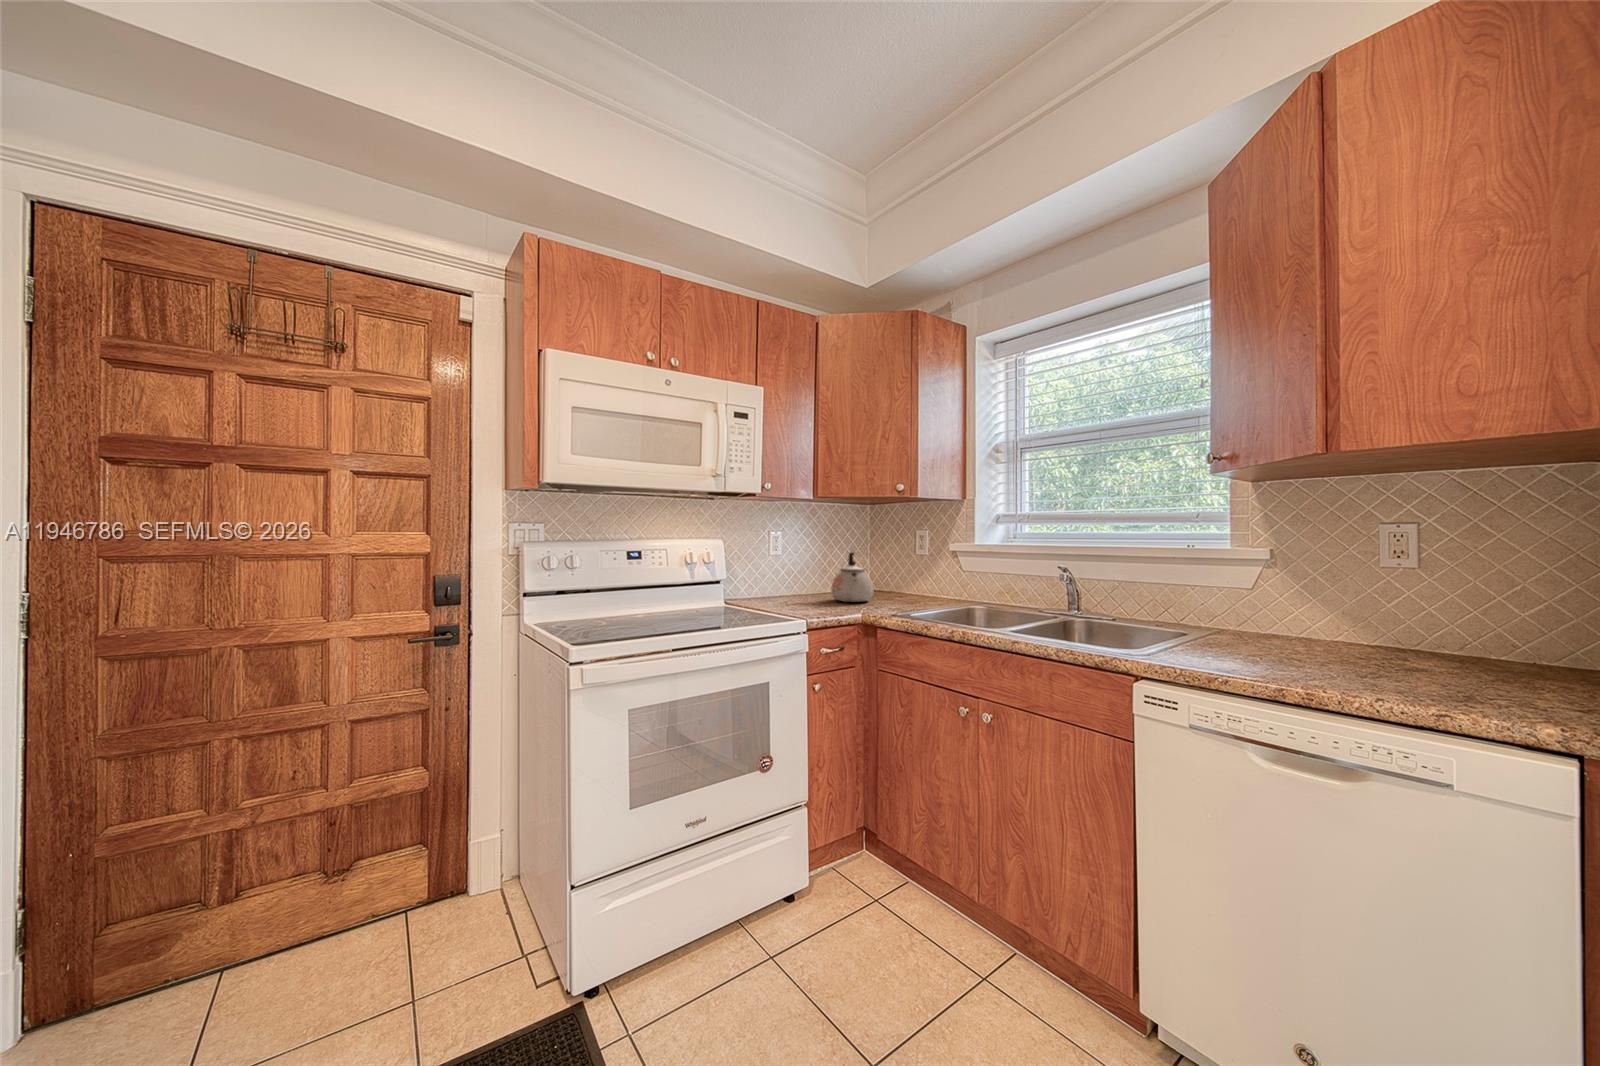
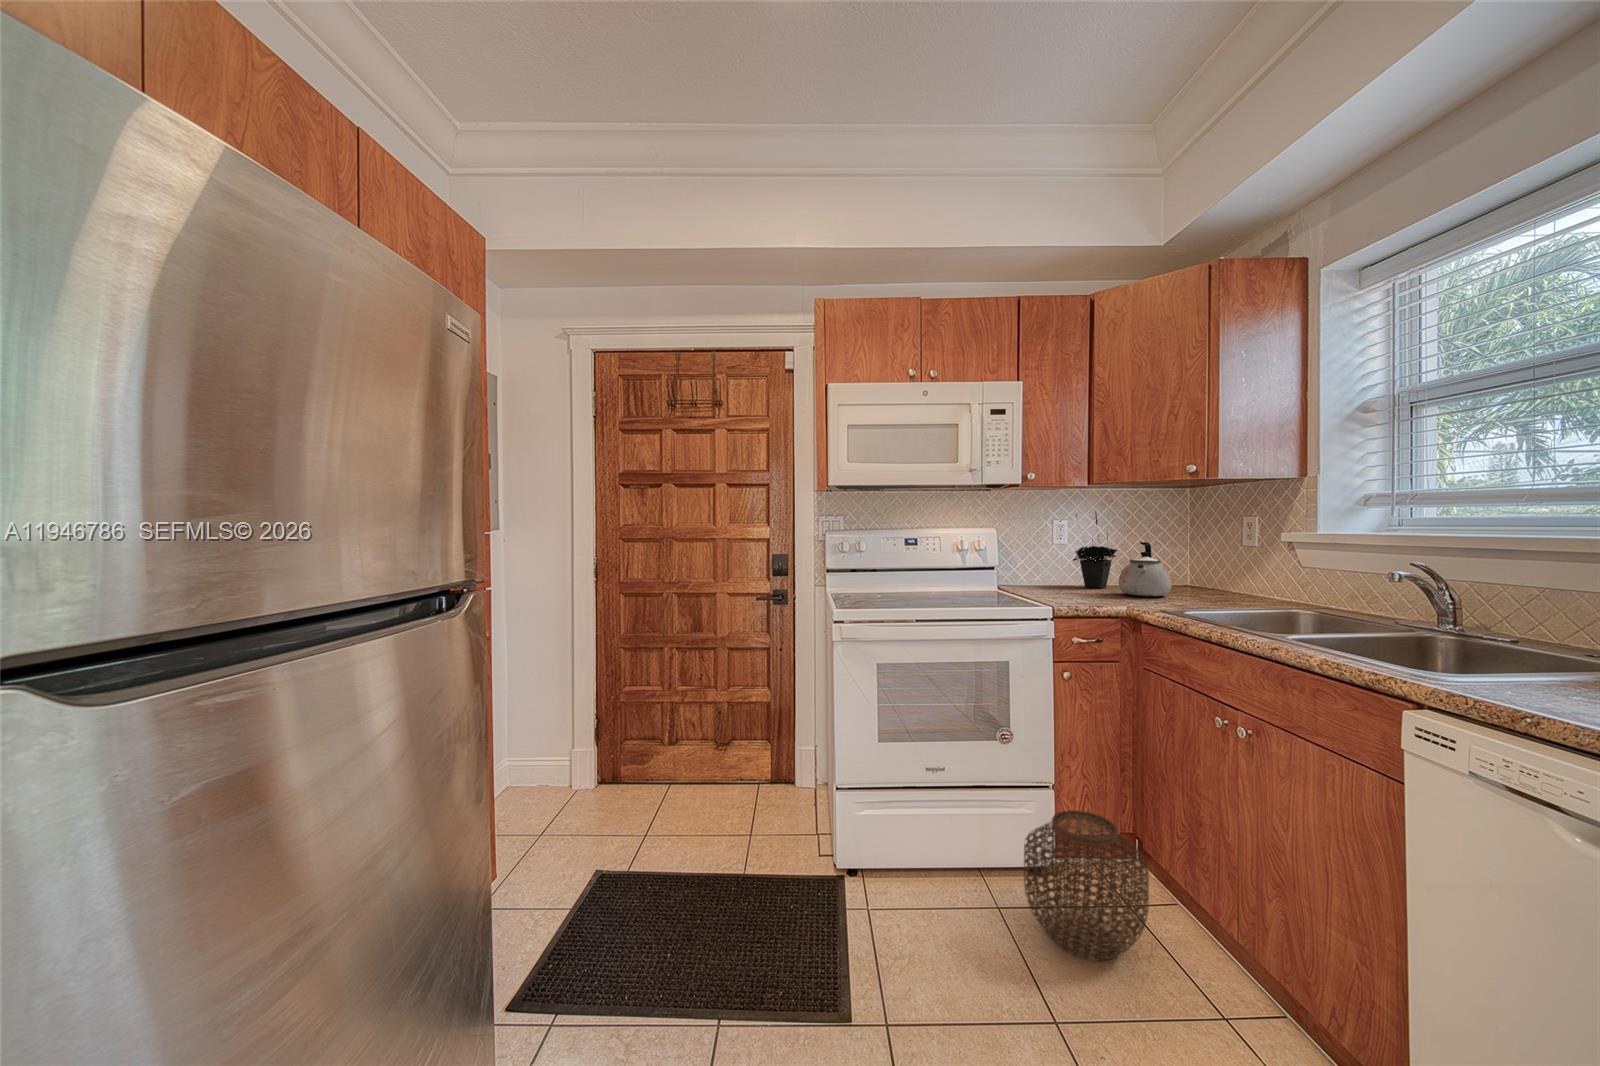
potted plant: none [783,522,819,596] -> present [1073,512,1117,588]
woven basket: none [816,835,938,1003] -> present [1024,811,1149,960]

